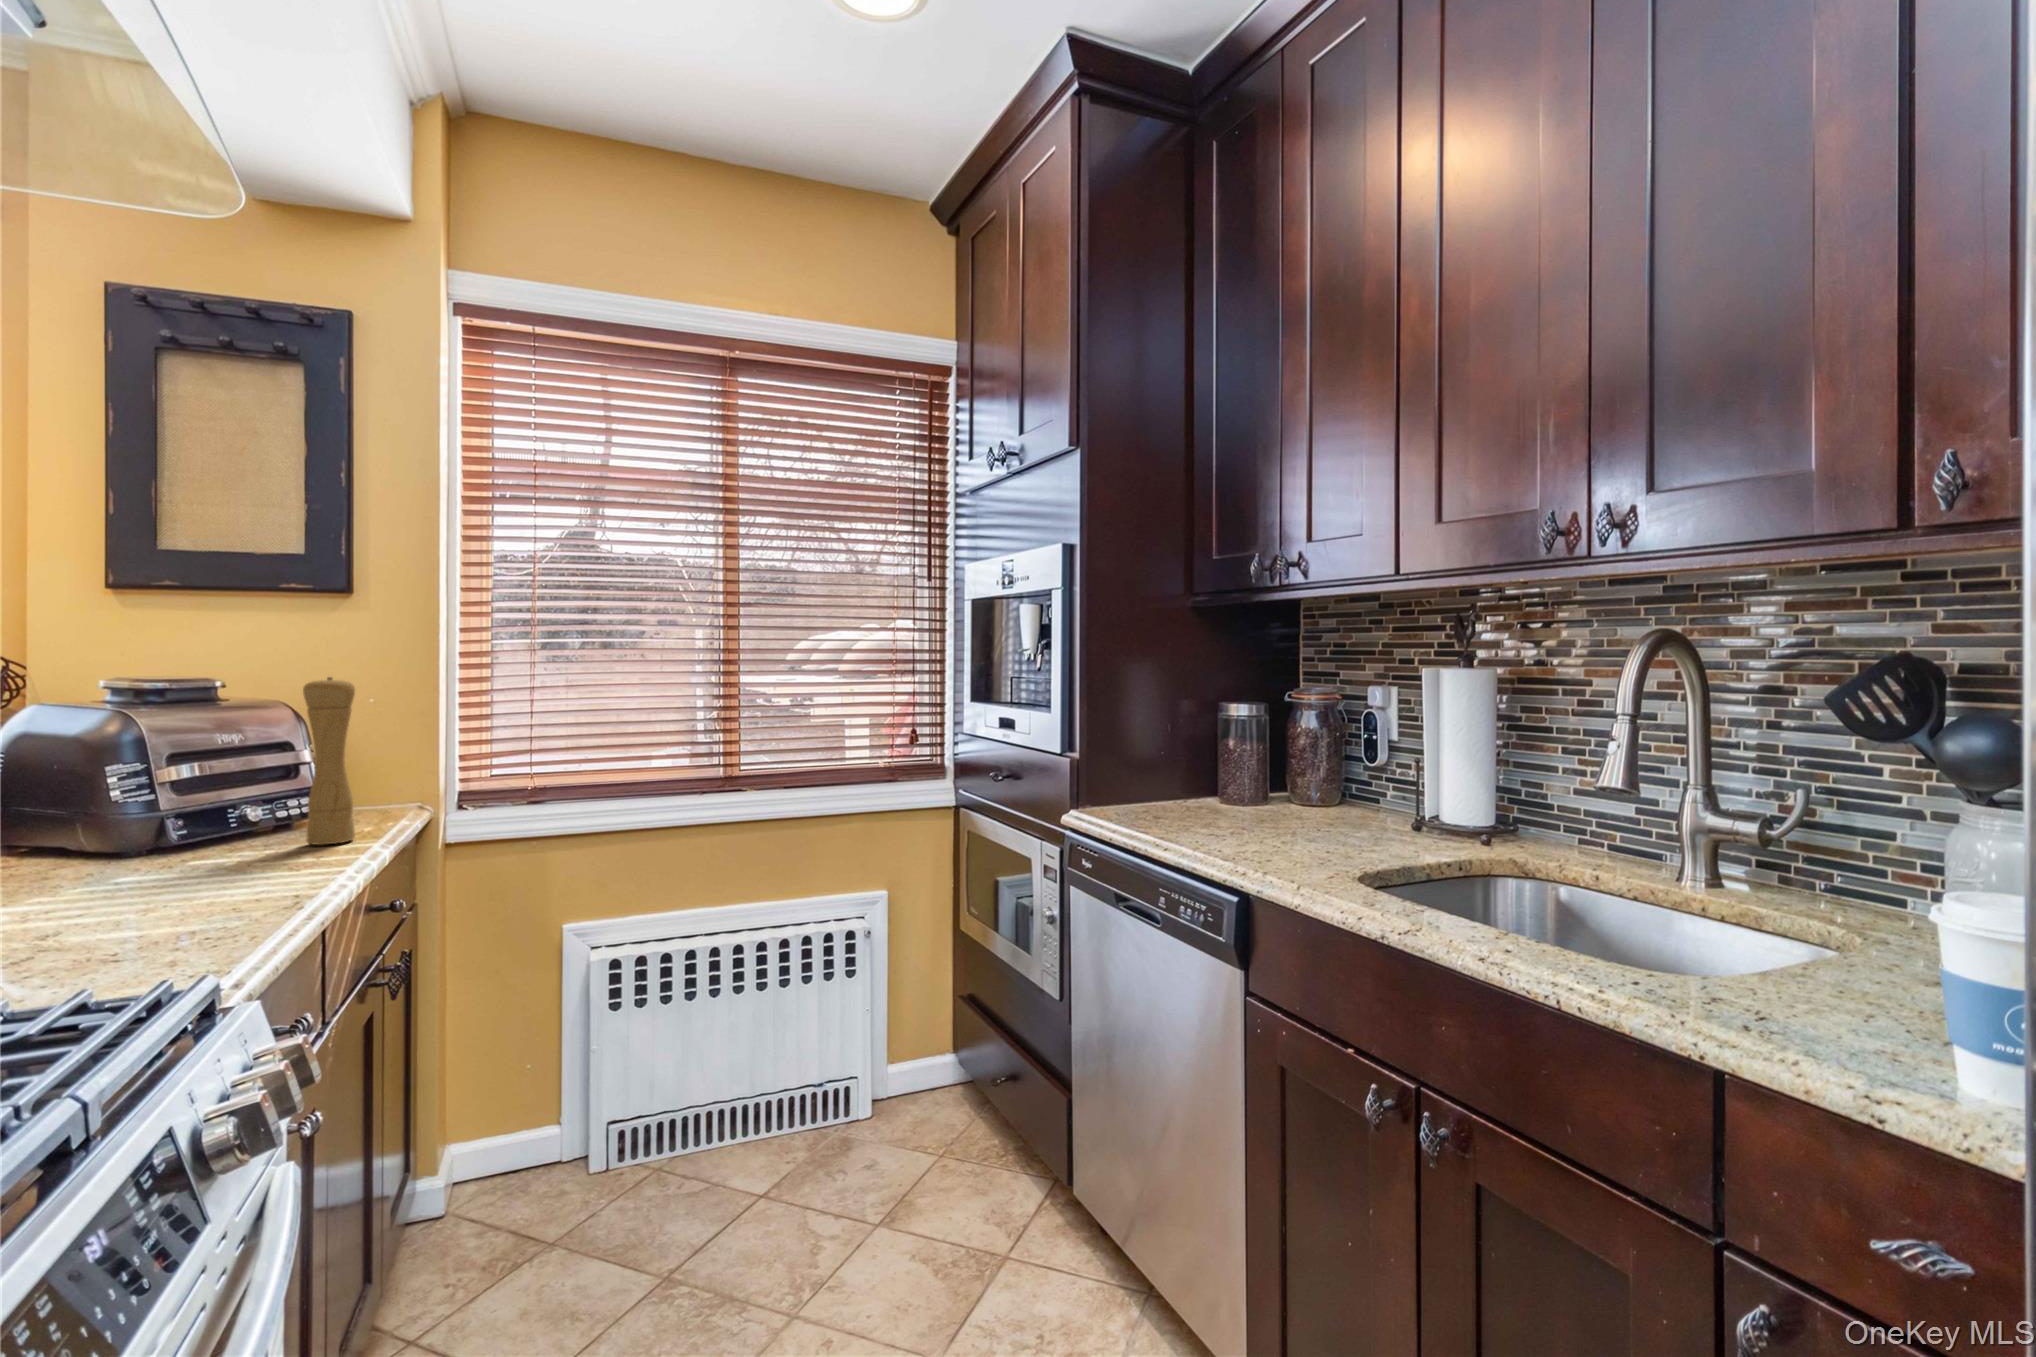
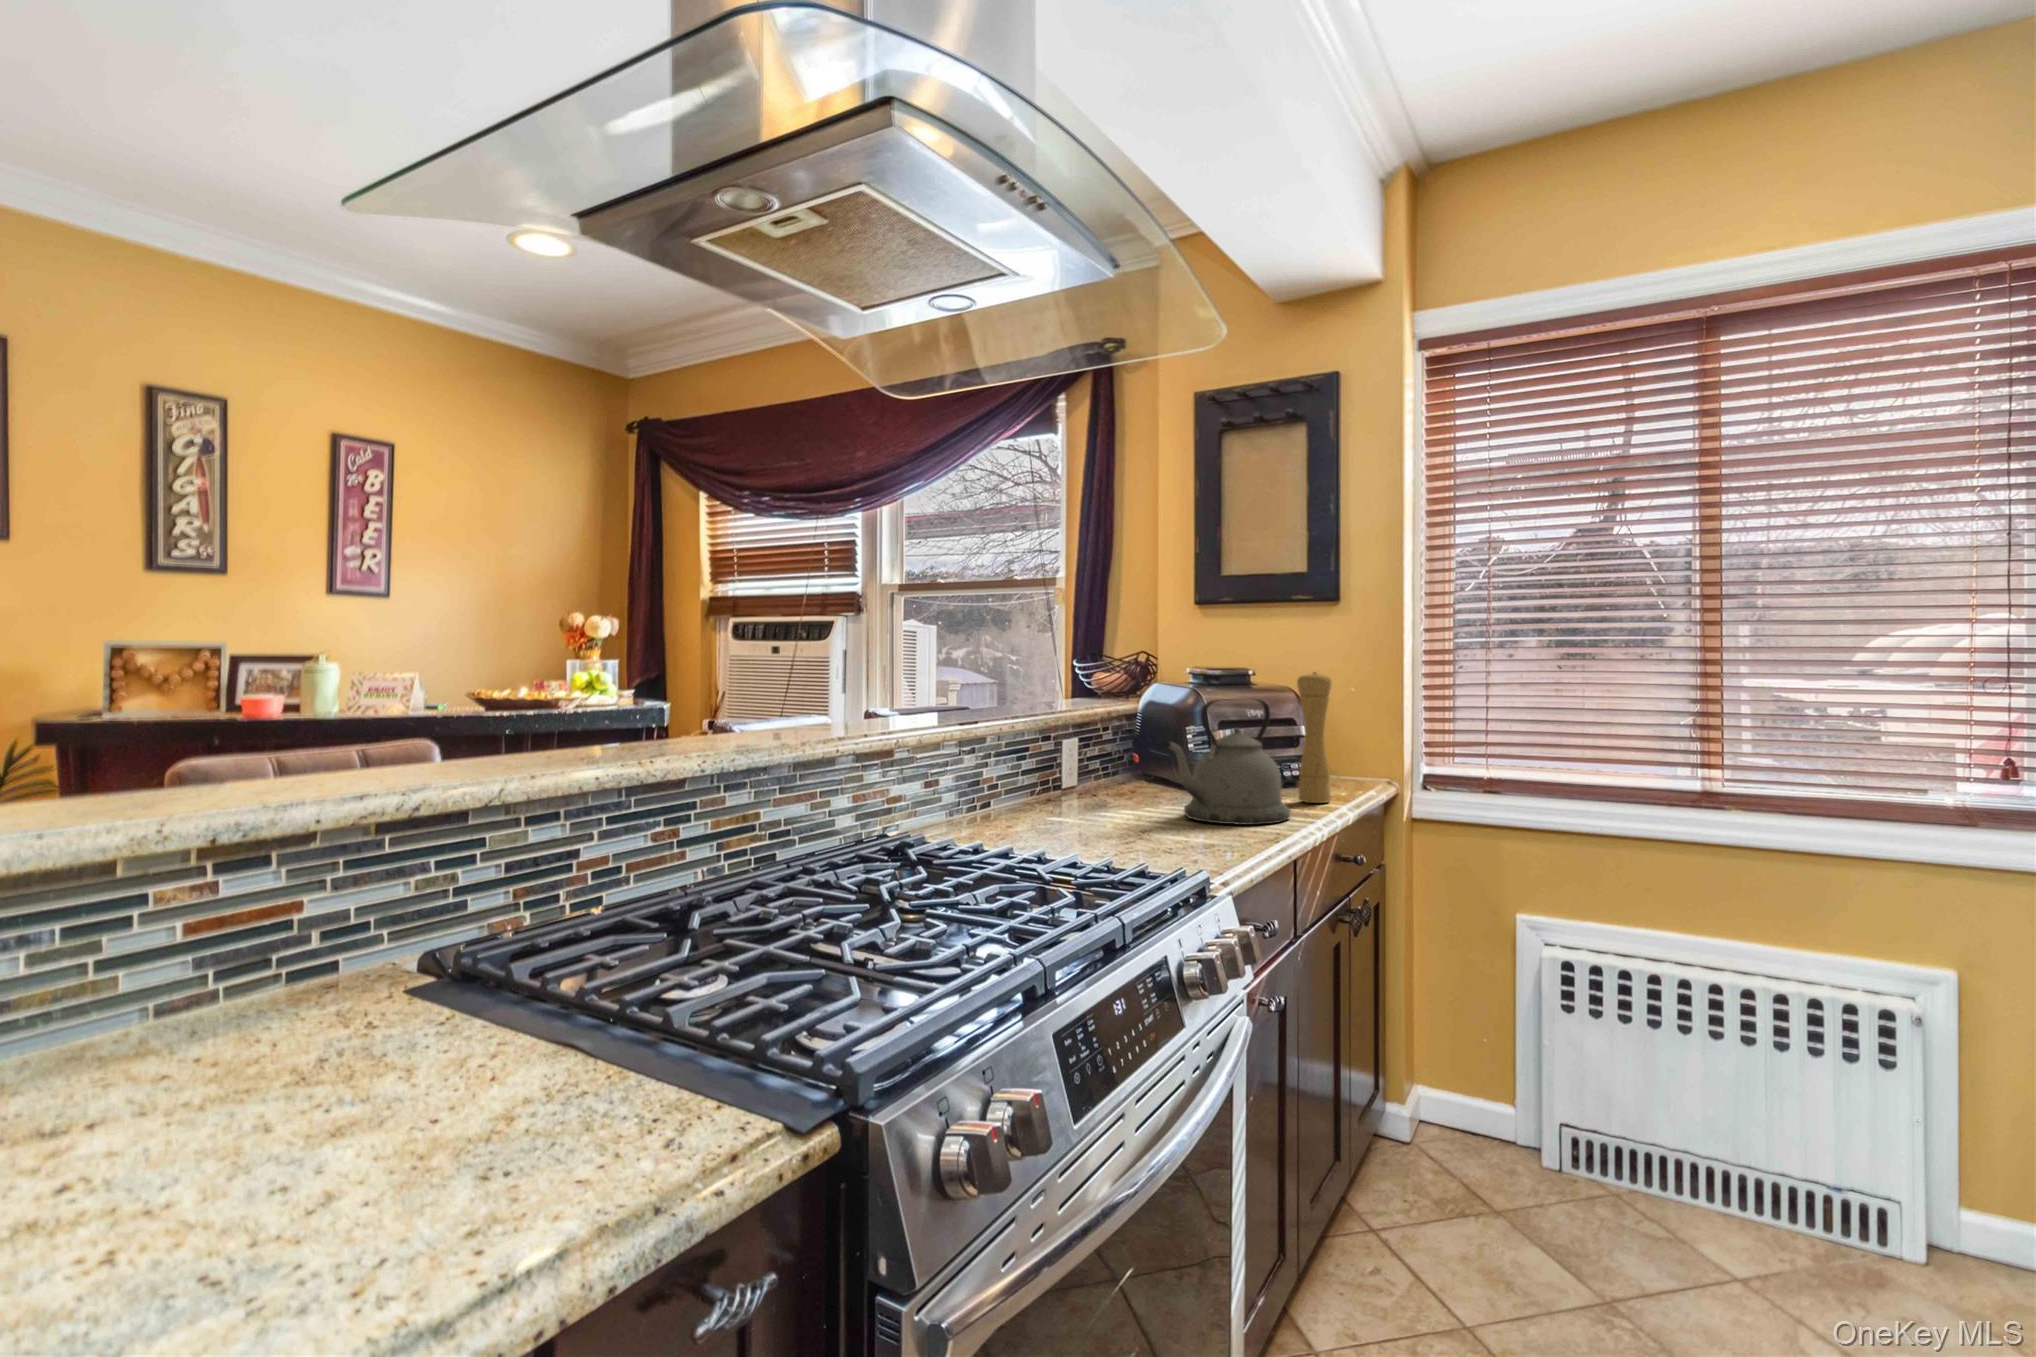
kettle: none [82,715,306,899] -> present [1167,699,1290,825]

